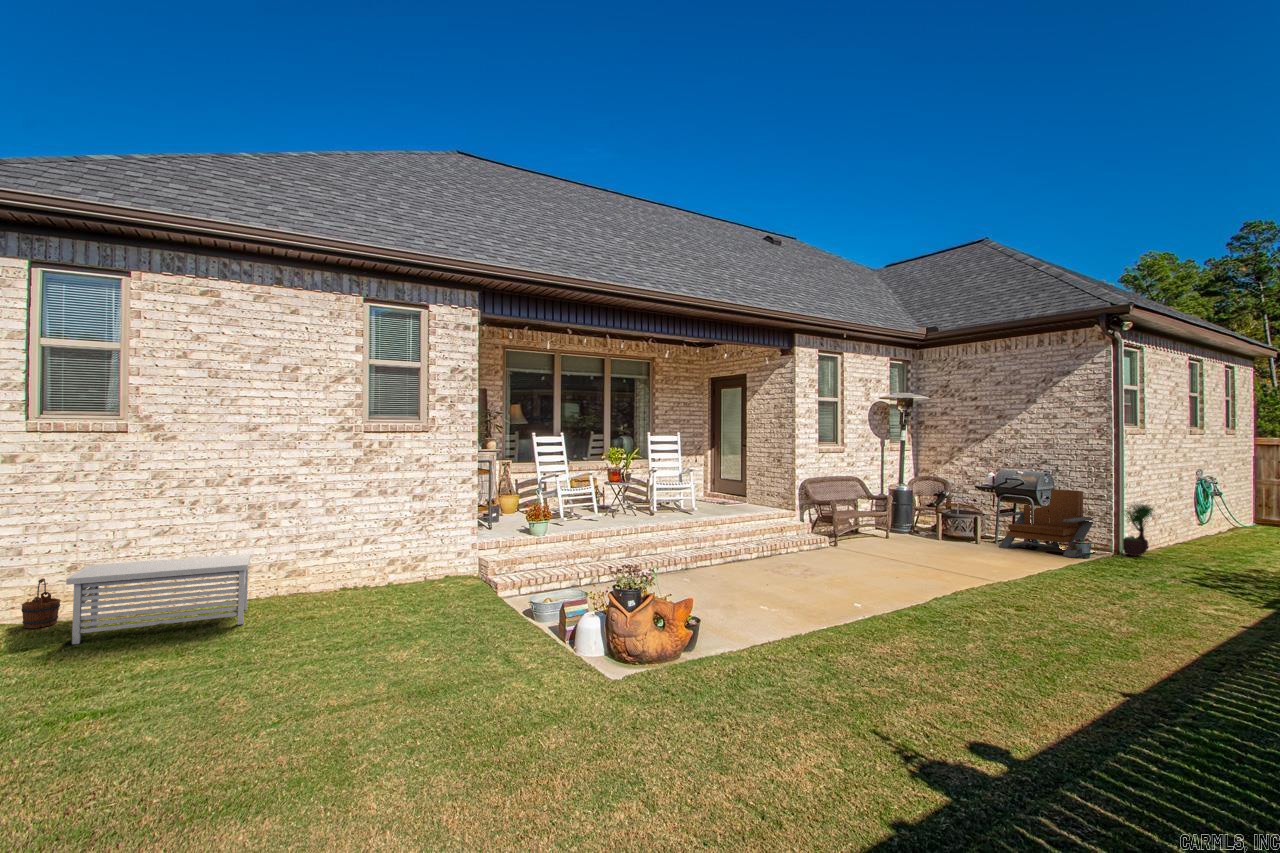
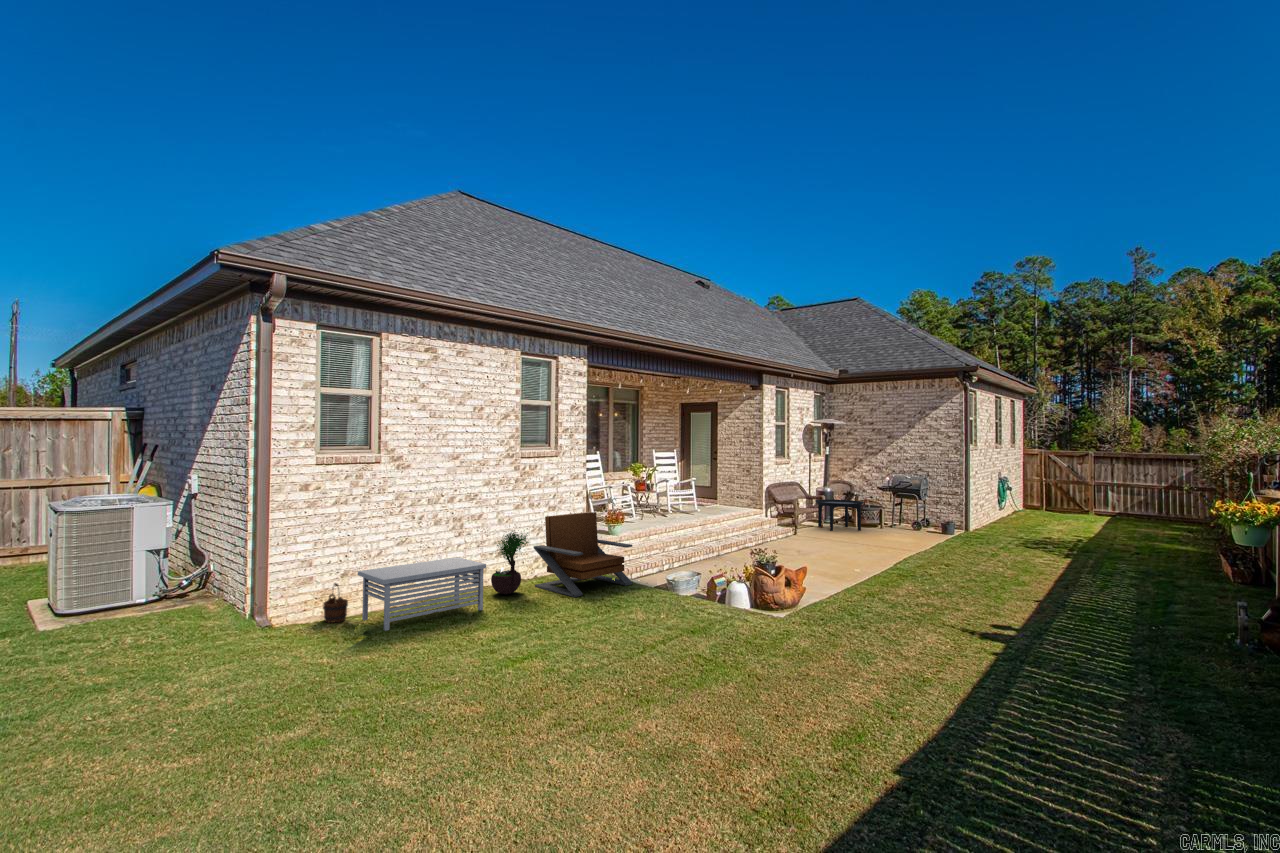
lounge chair: present [999,489,1095,558] -> present [534,512,632,597]
round table: none [880,500,950,544] -> present [815,499,864,531]
potted tree: present [1123,504,1153,556] -> present [491,530,529,594]

